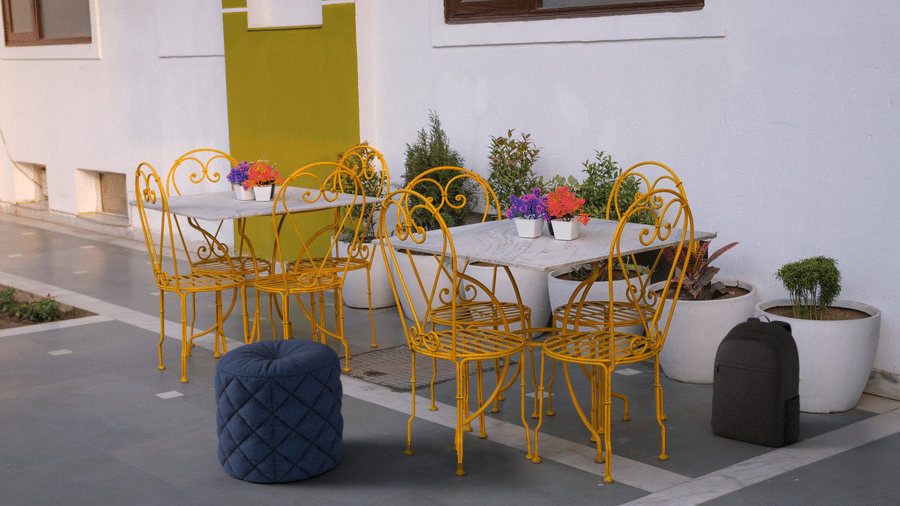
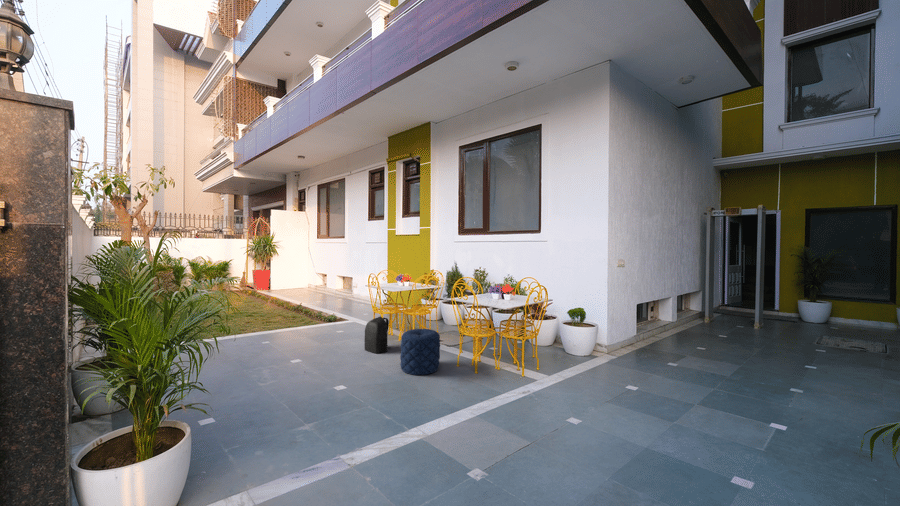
backpack: present [711,315,800,447] -> present [364,316,389,353]

